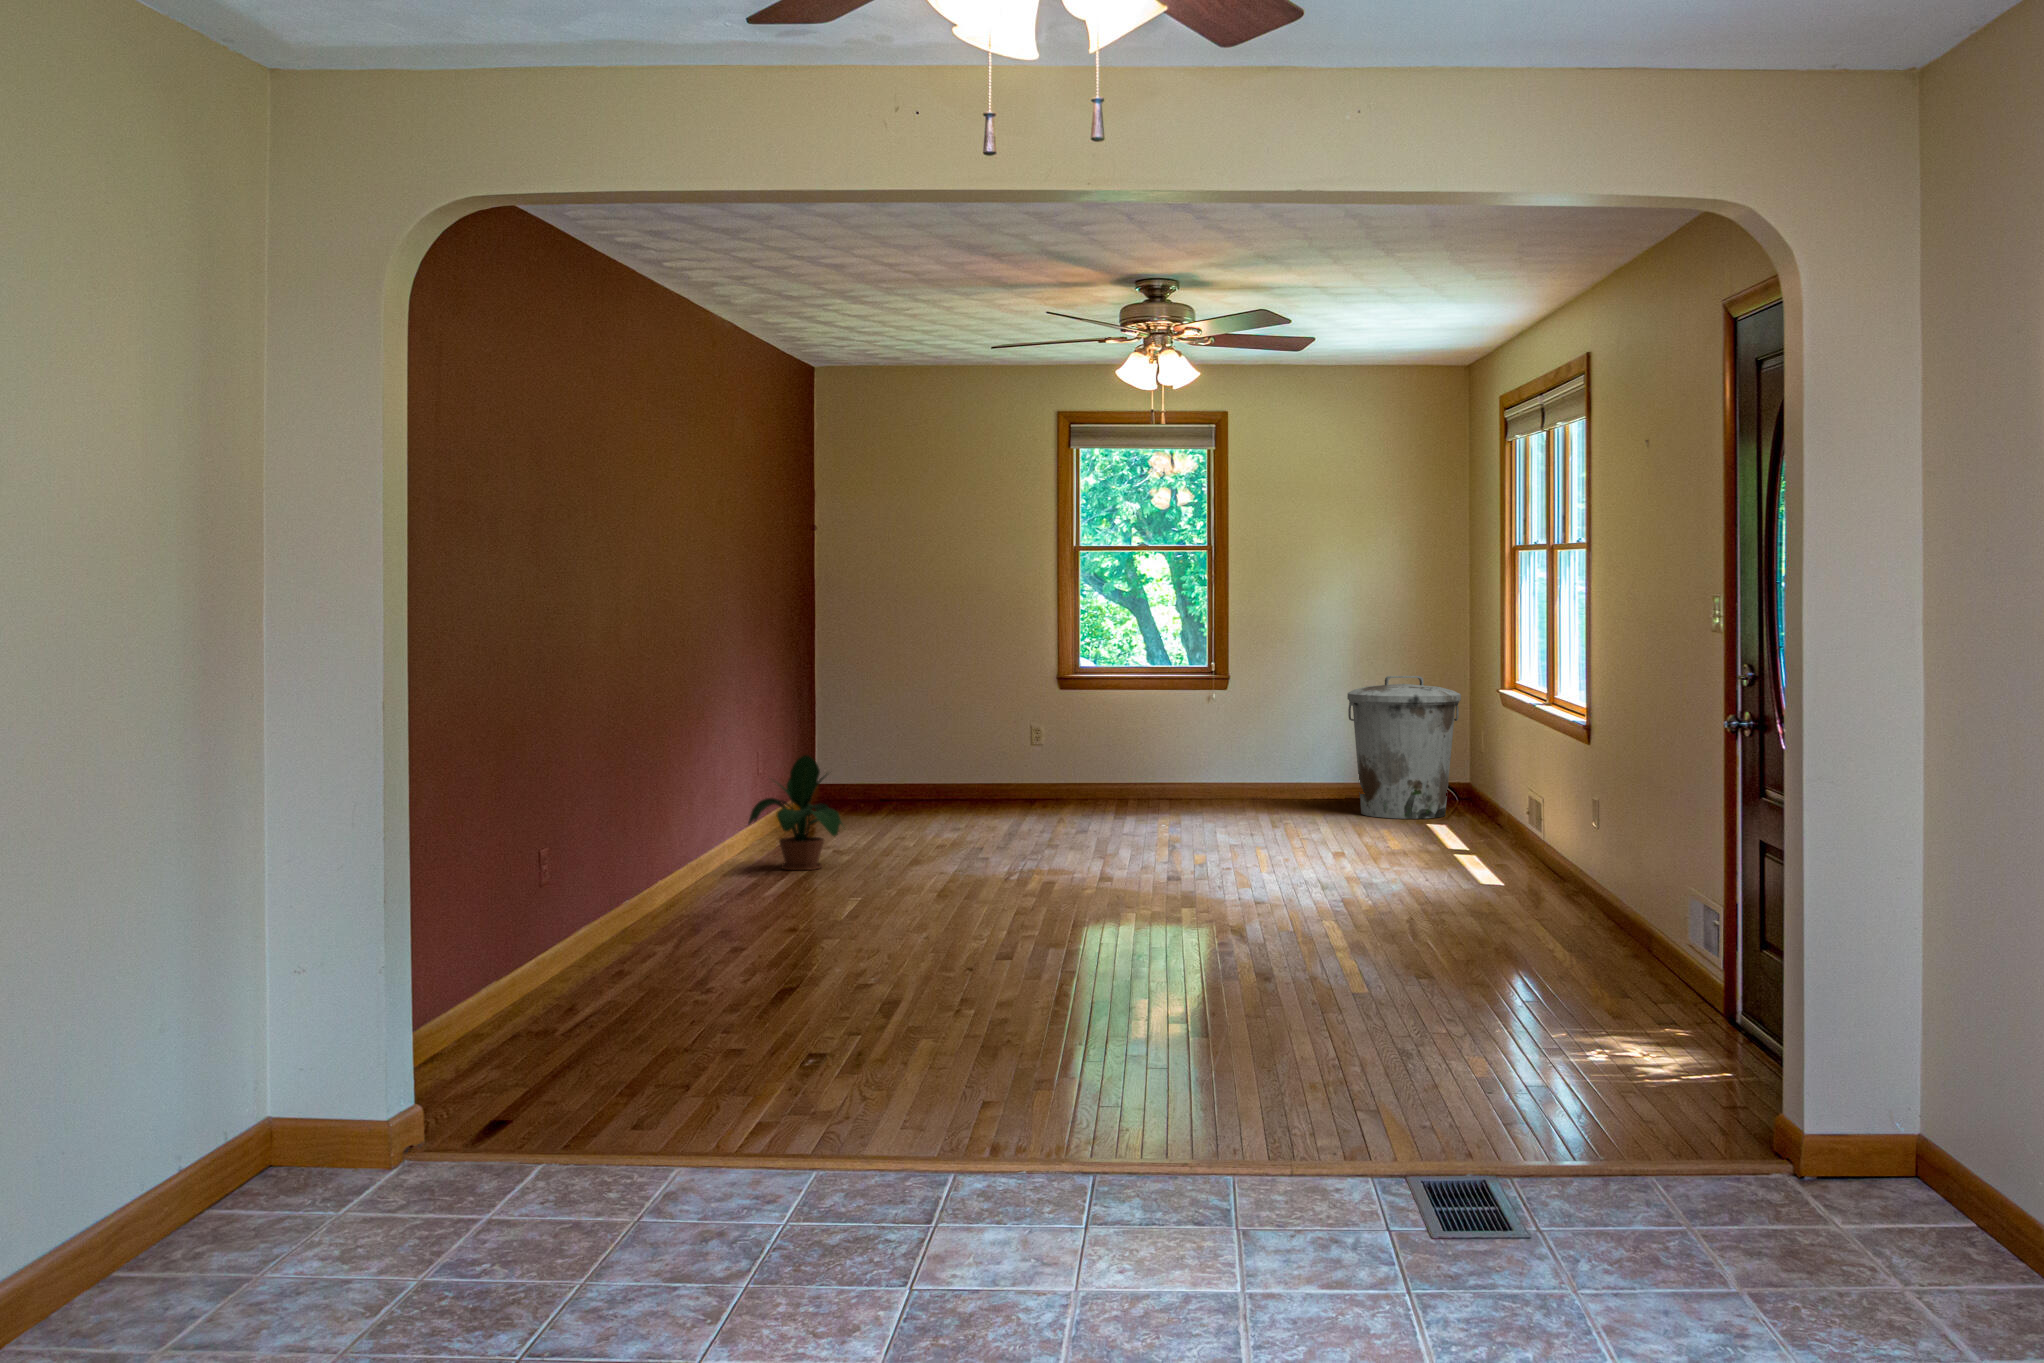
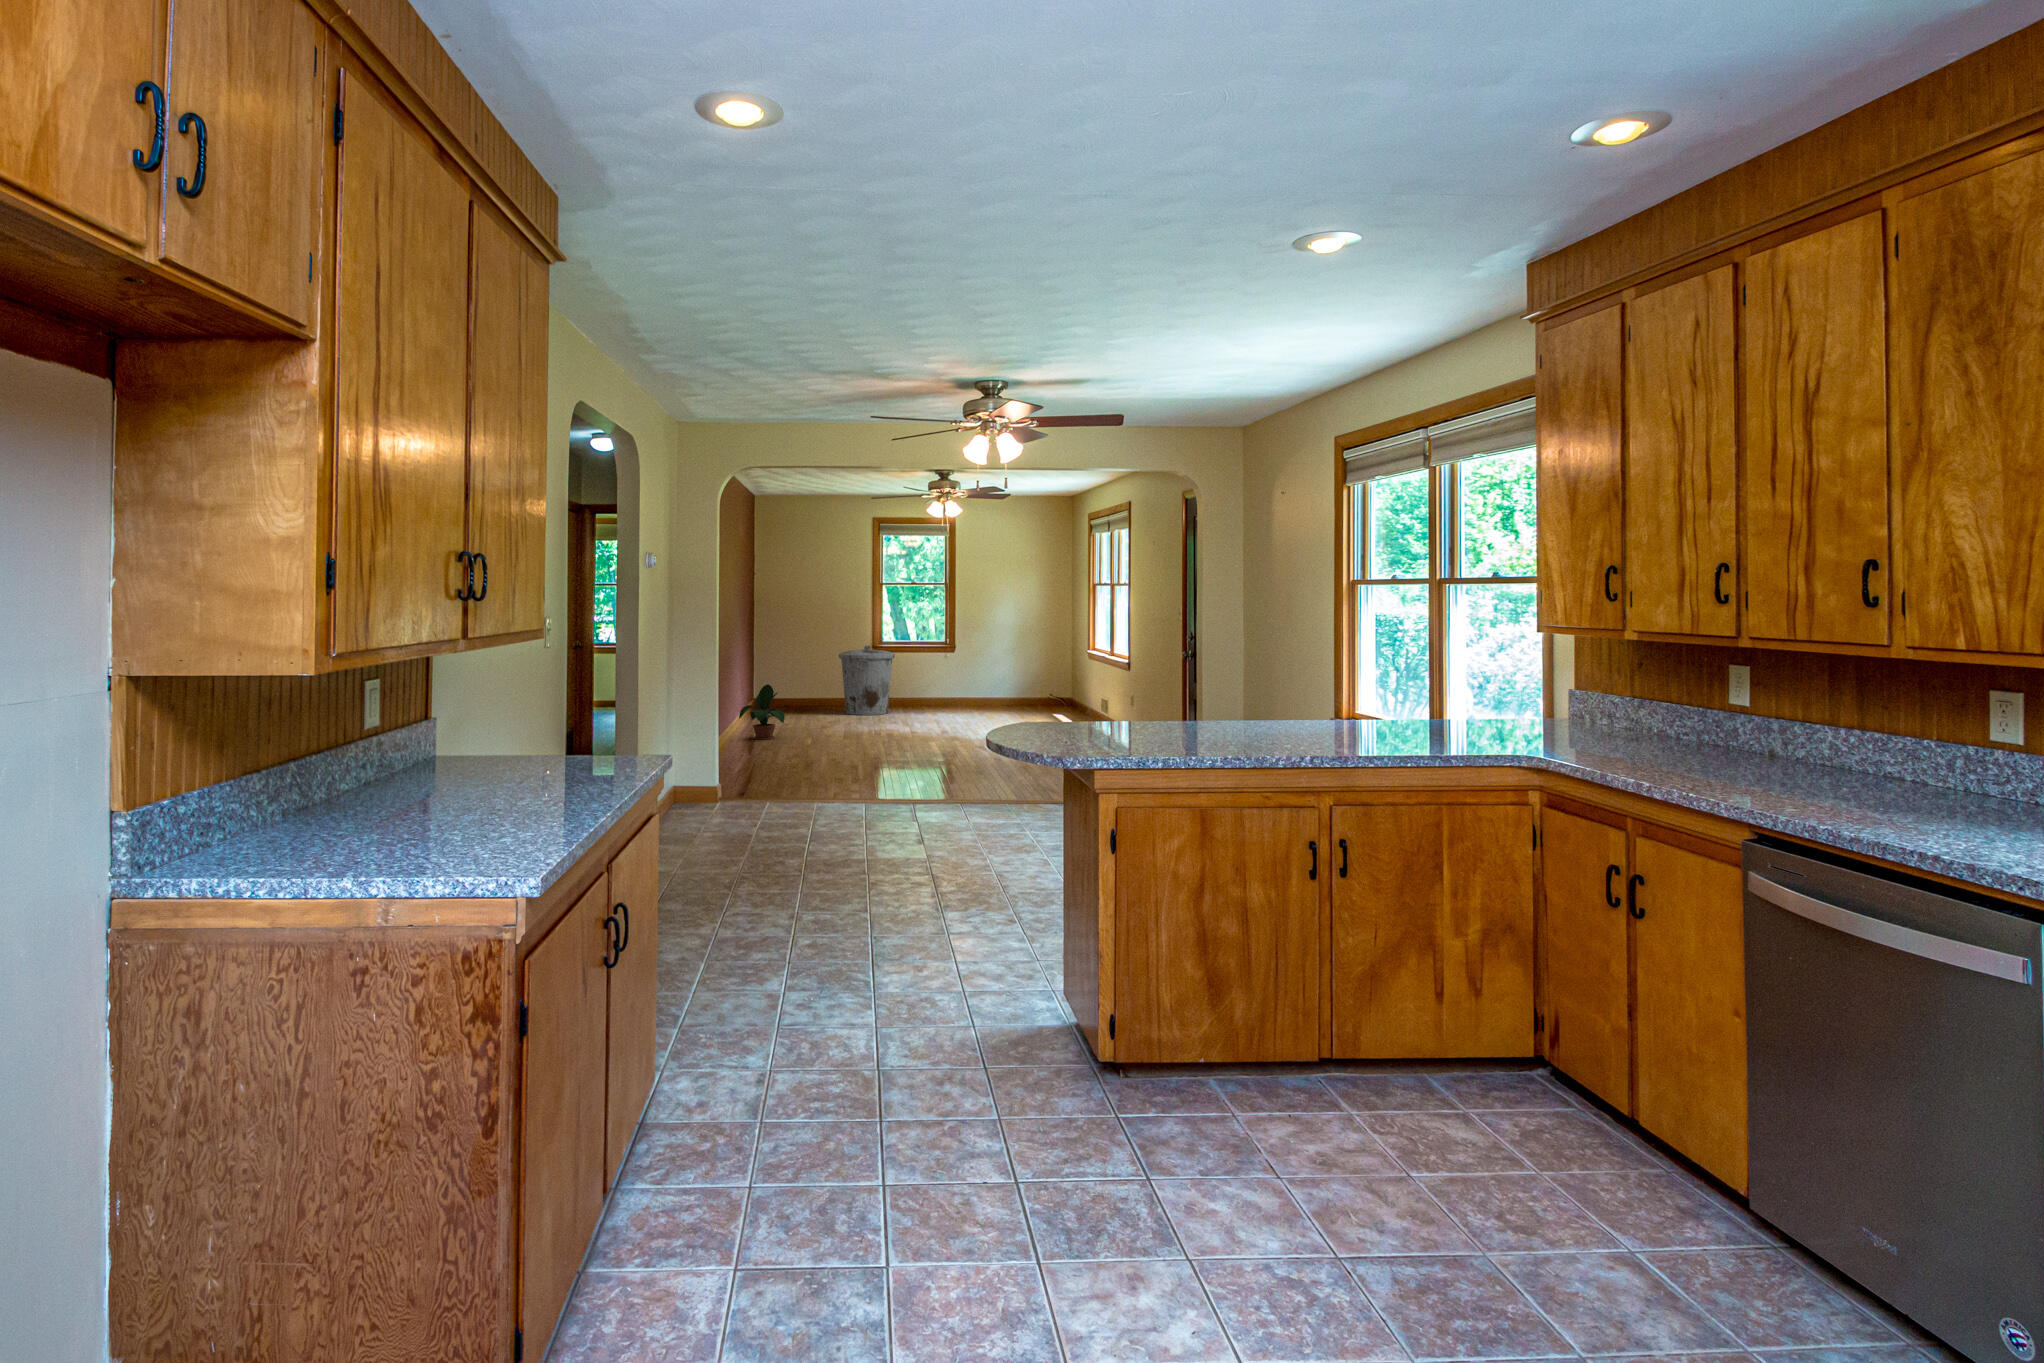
trash can: present [1347,676,1461,819] -> present [839,645,895,715]

